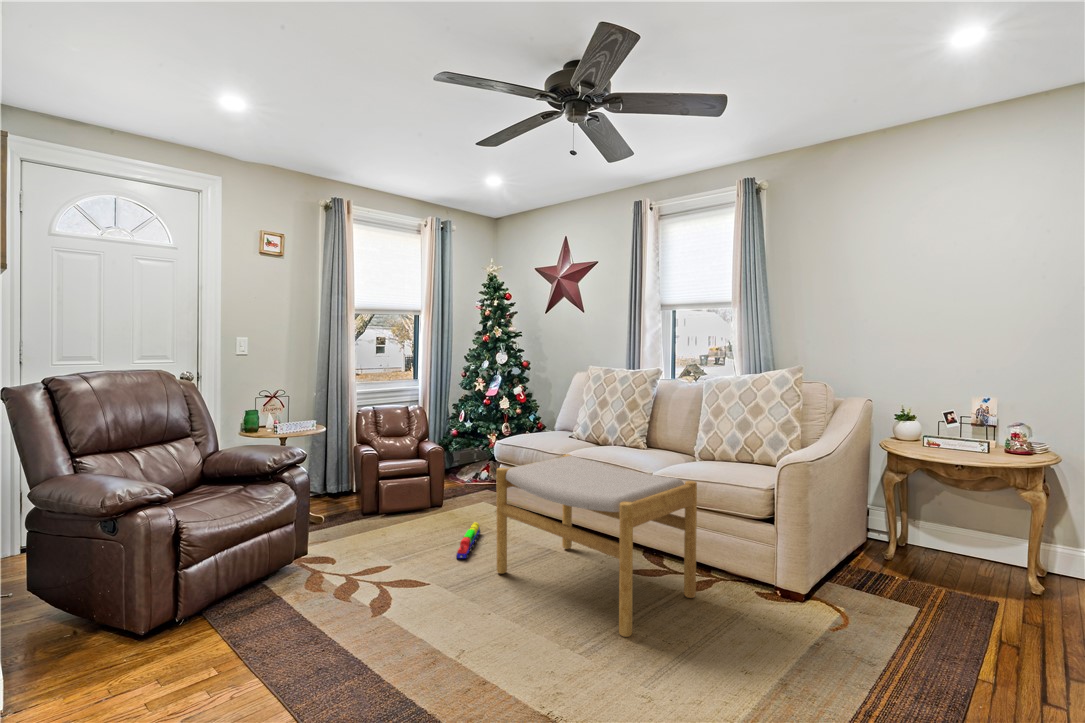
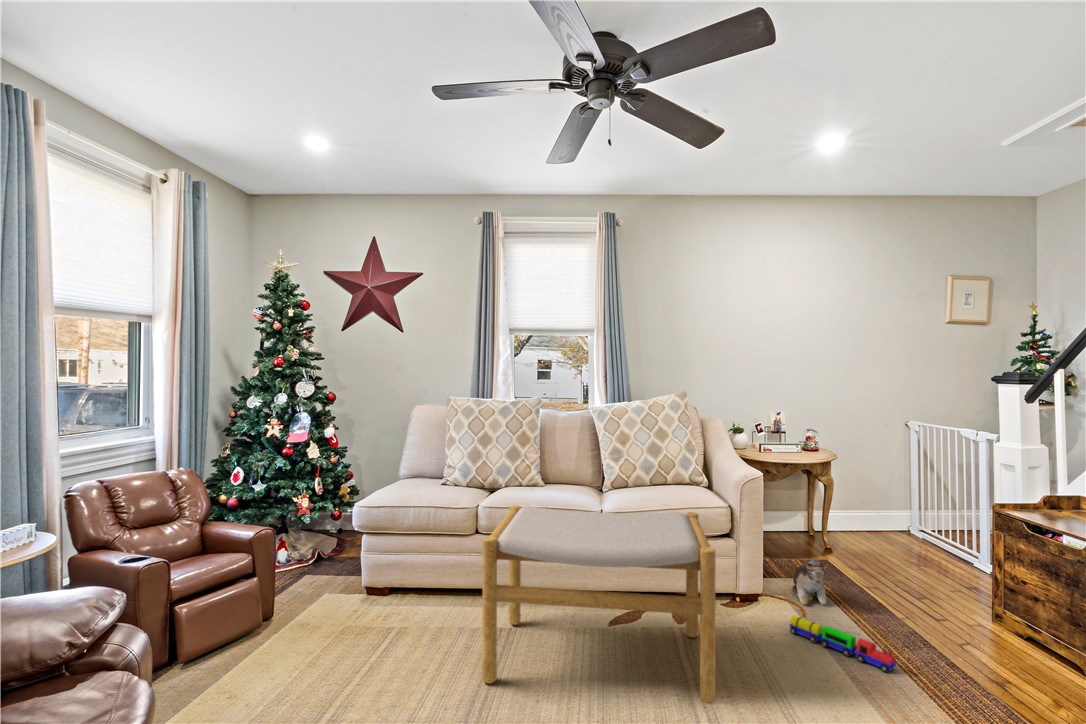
toy train: present [456,522,480,559] -> present [789,615,896,672]
plush toy: none [849,564,899,619] -> present [792,560,828,605]

